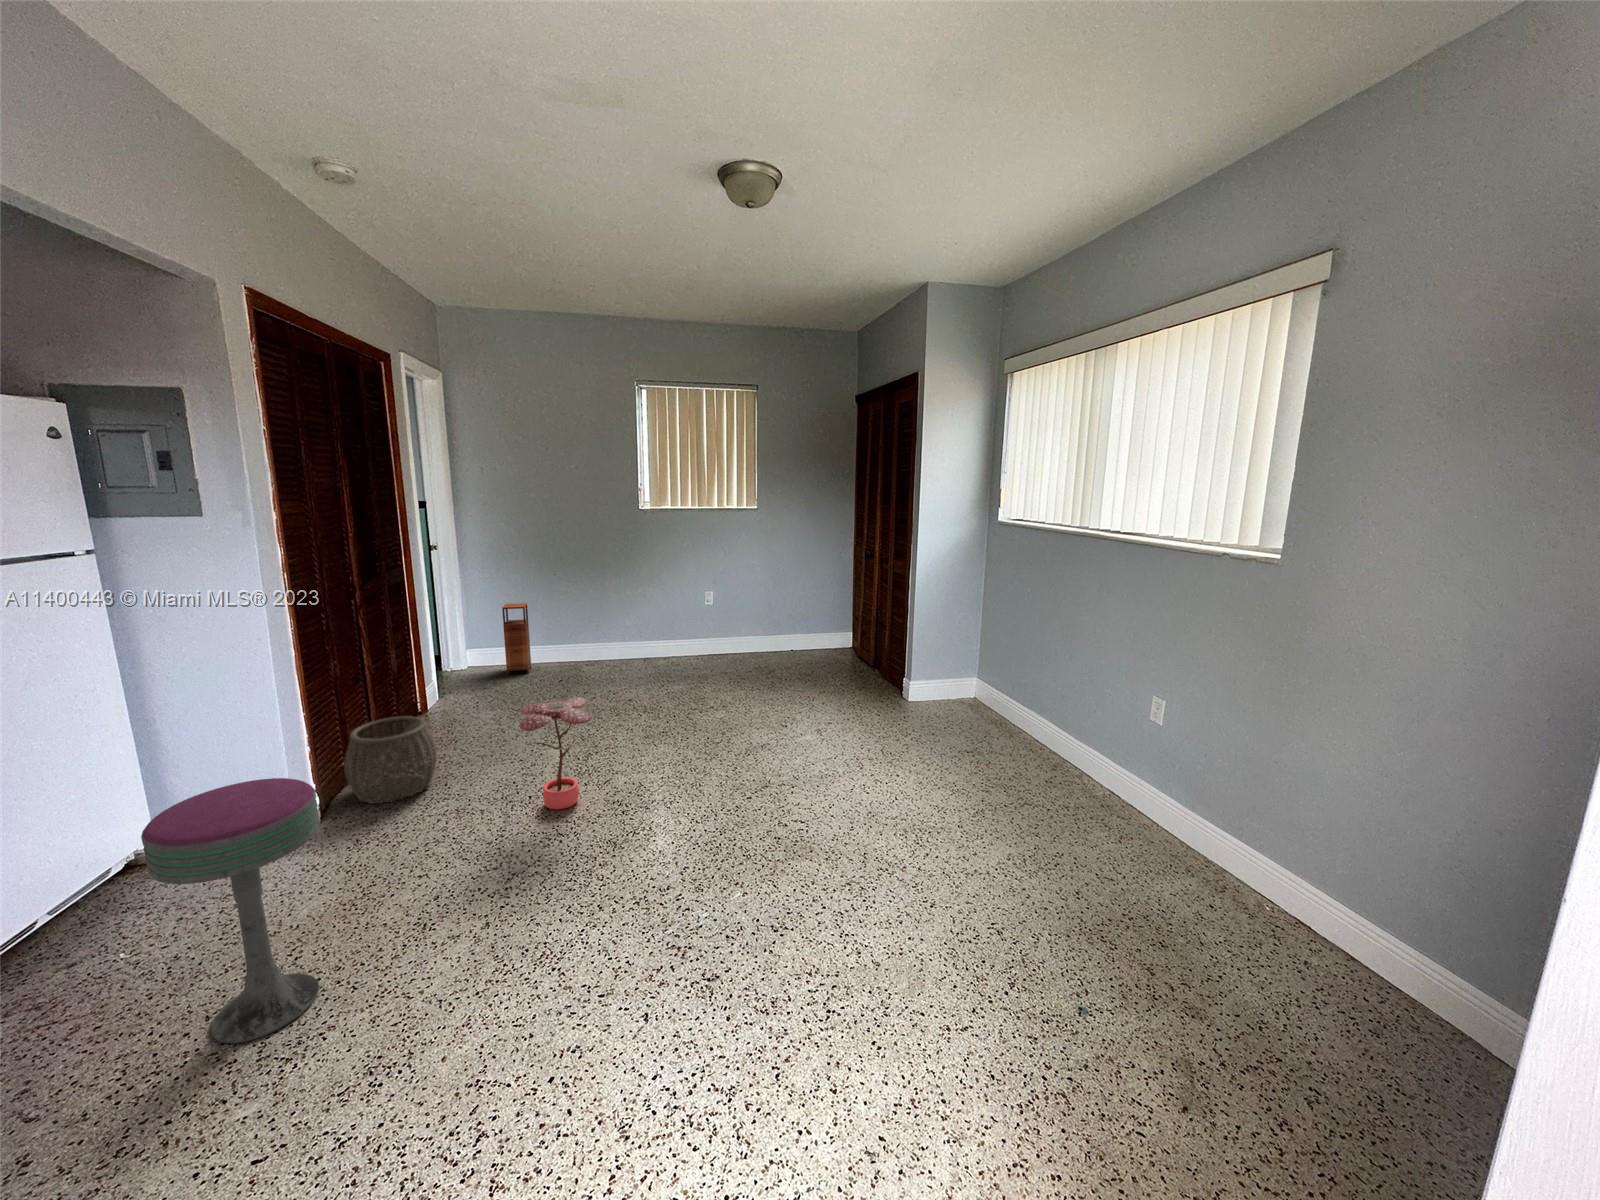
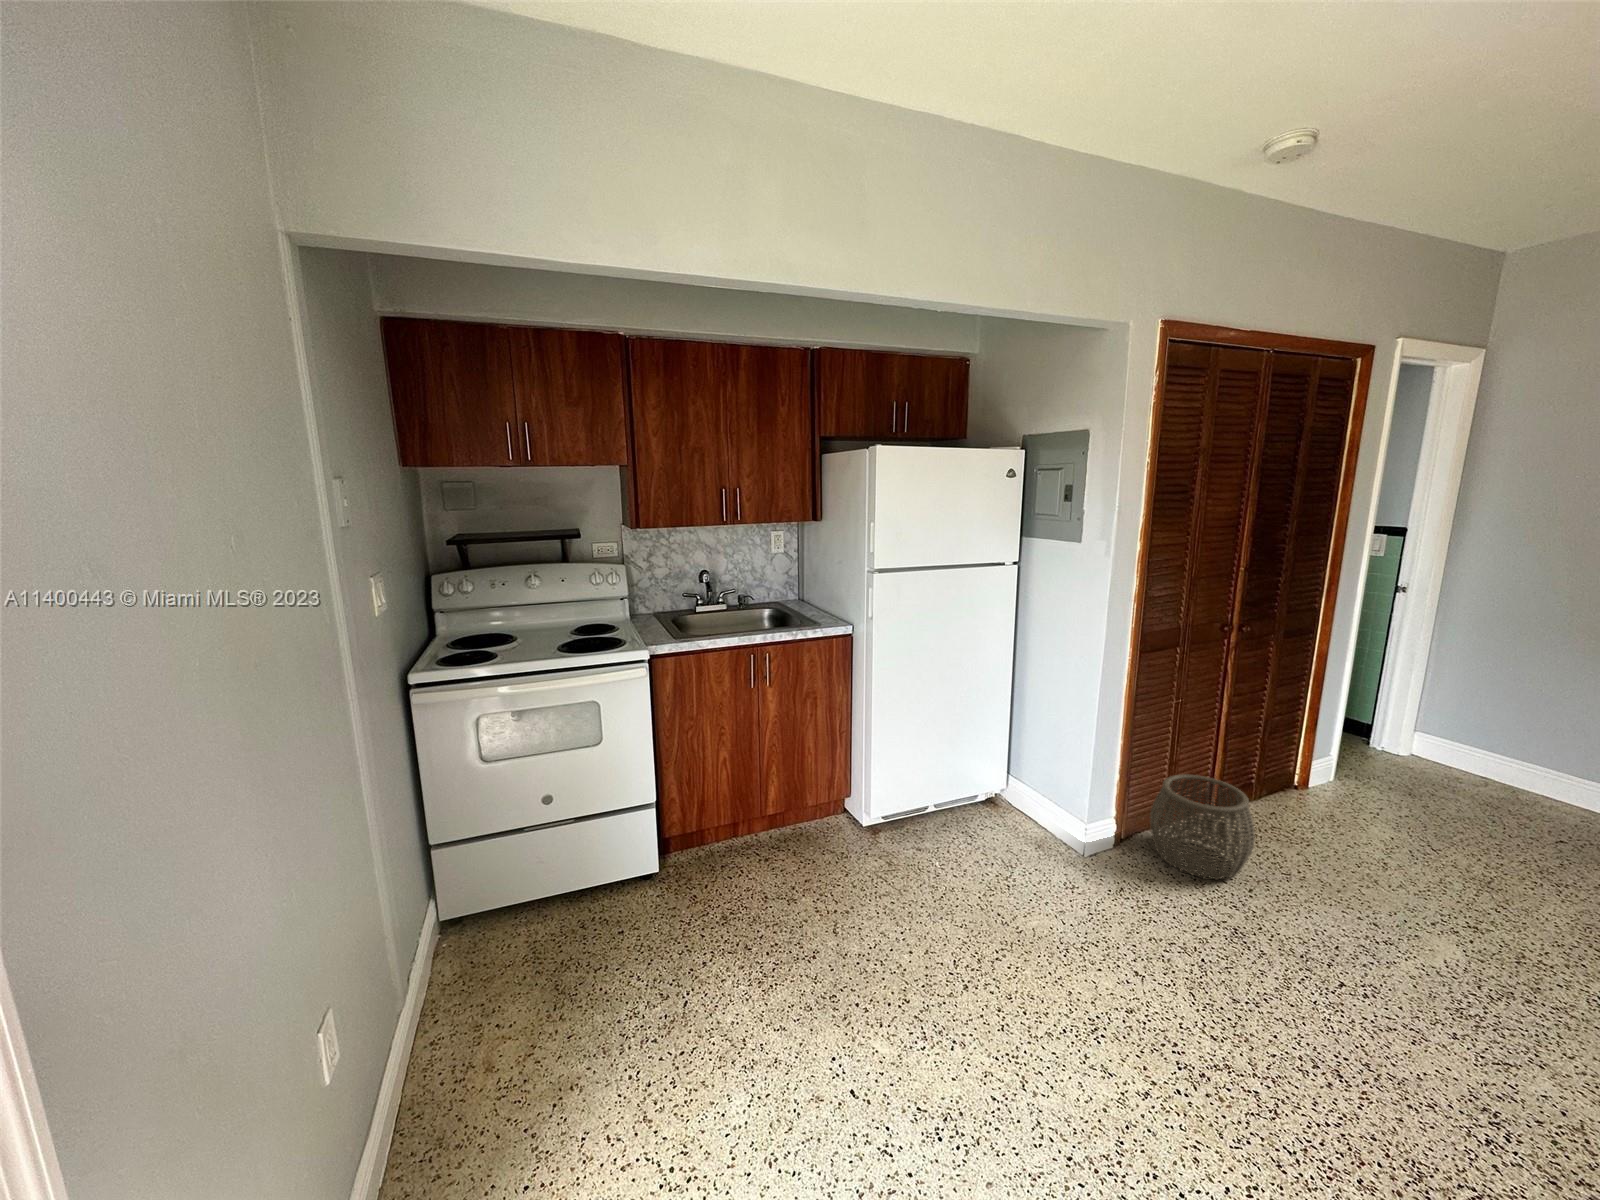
storage cabinet: present [502,603,531,675] -> none [1469,684,1547,801]
potted plant: present [520,697,591,809] -> none [1329,857,1493,1050]
bar stool: present [141,778,320,1043] -> none [904,781,1019,1010]

